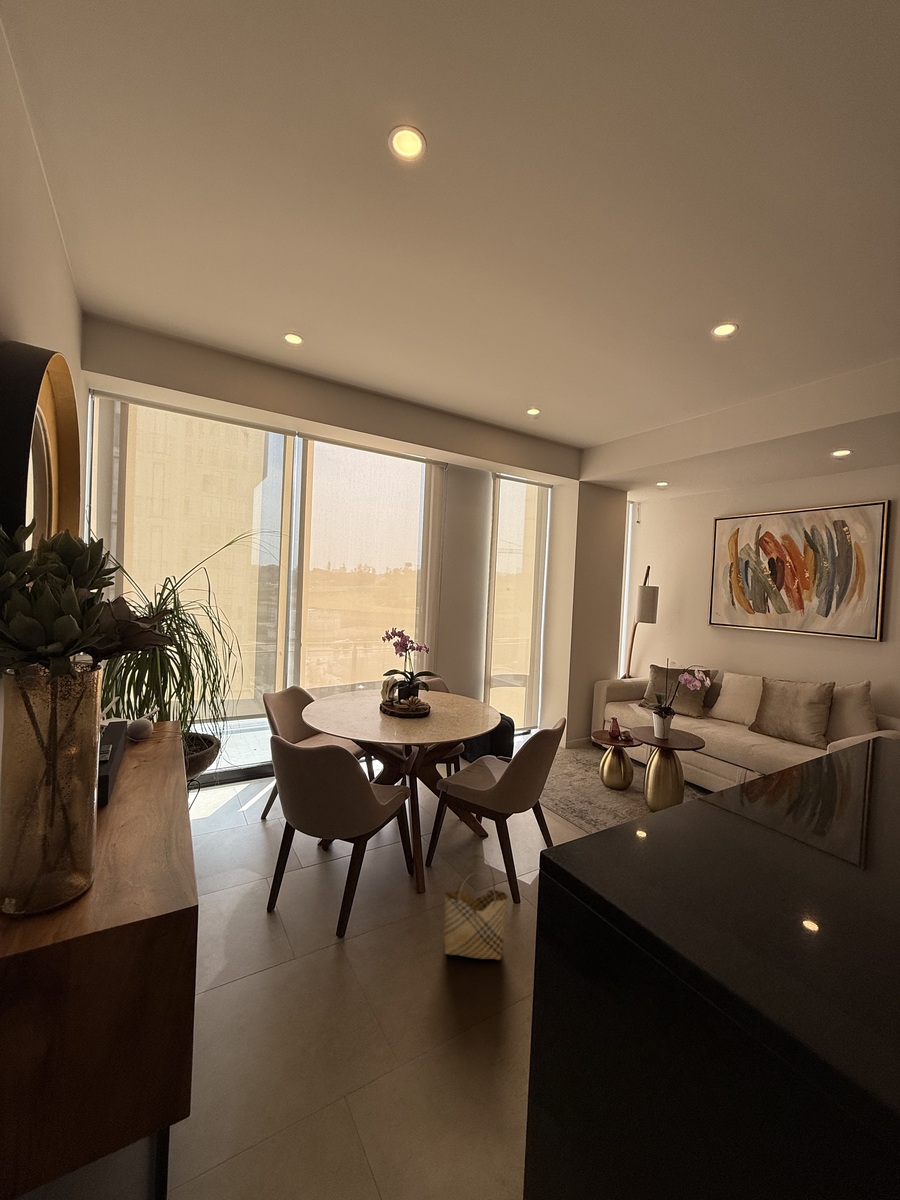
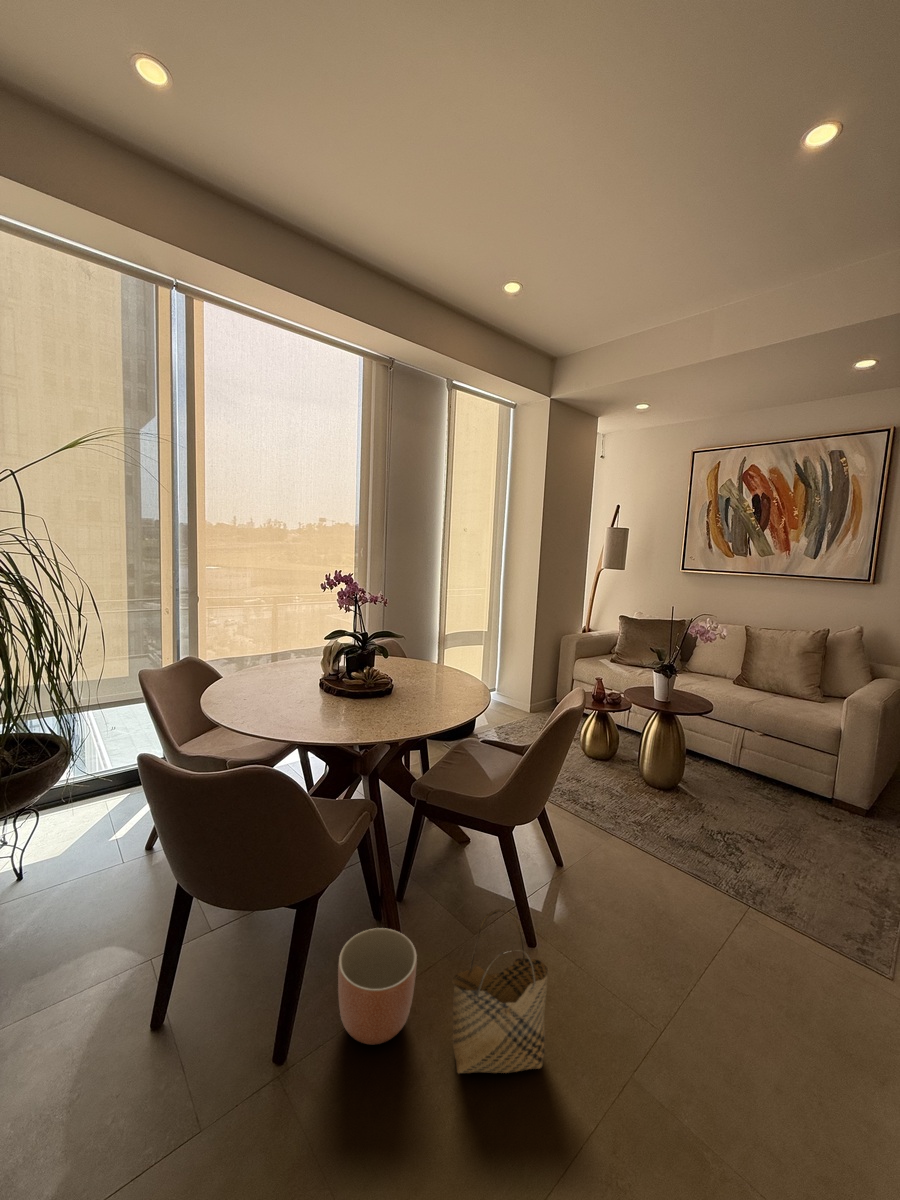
planter: none [377,867,426,934] -> present [338,928,417,1044]

